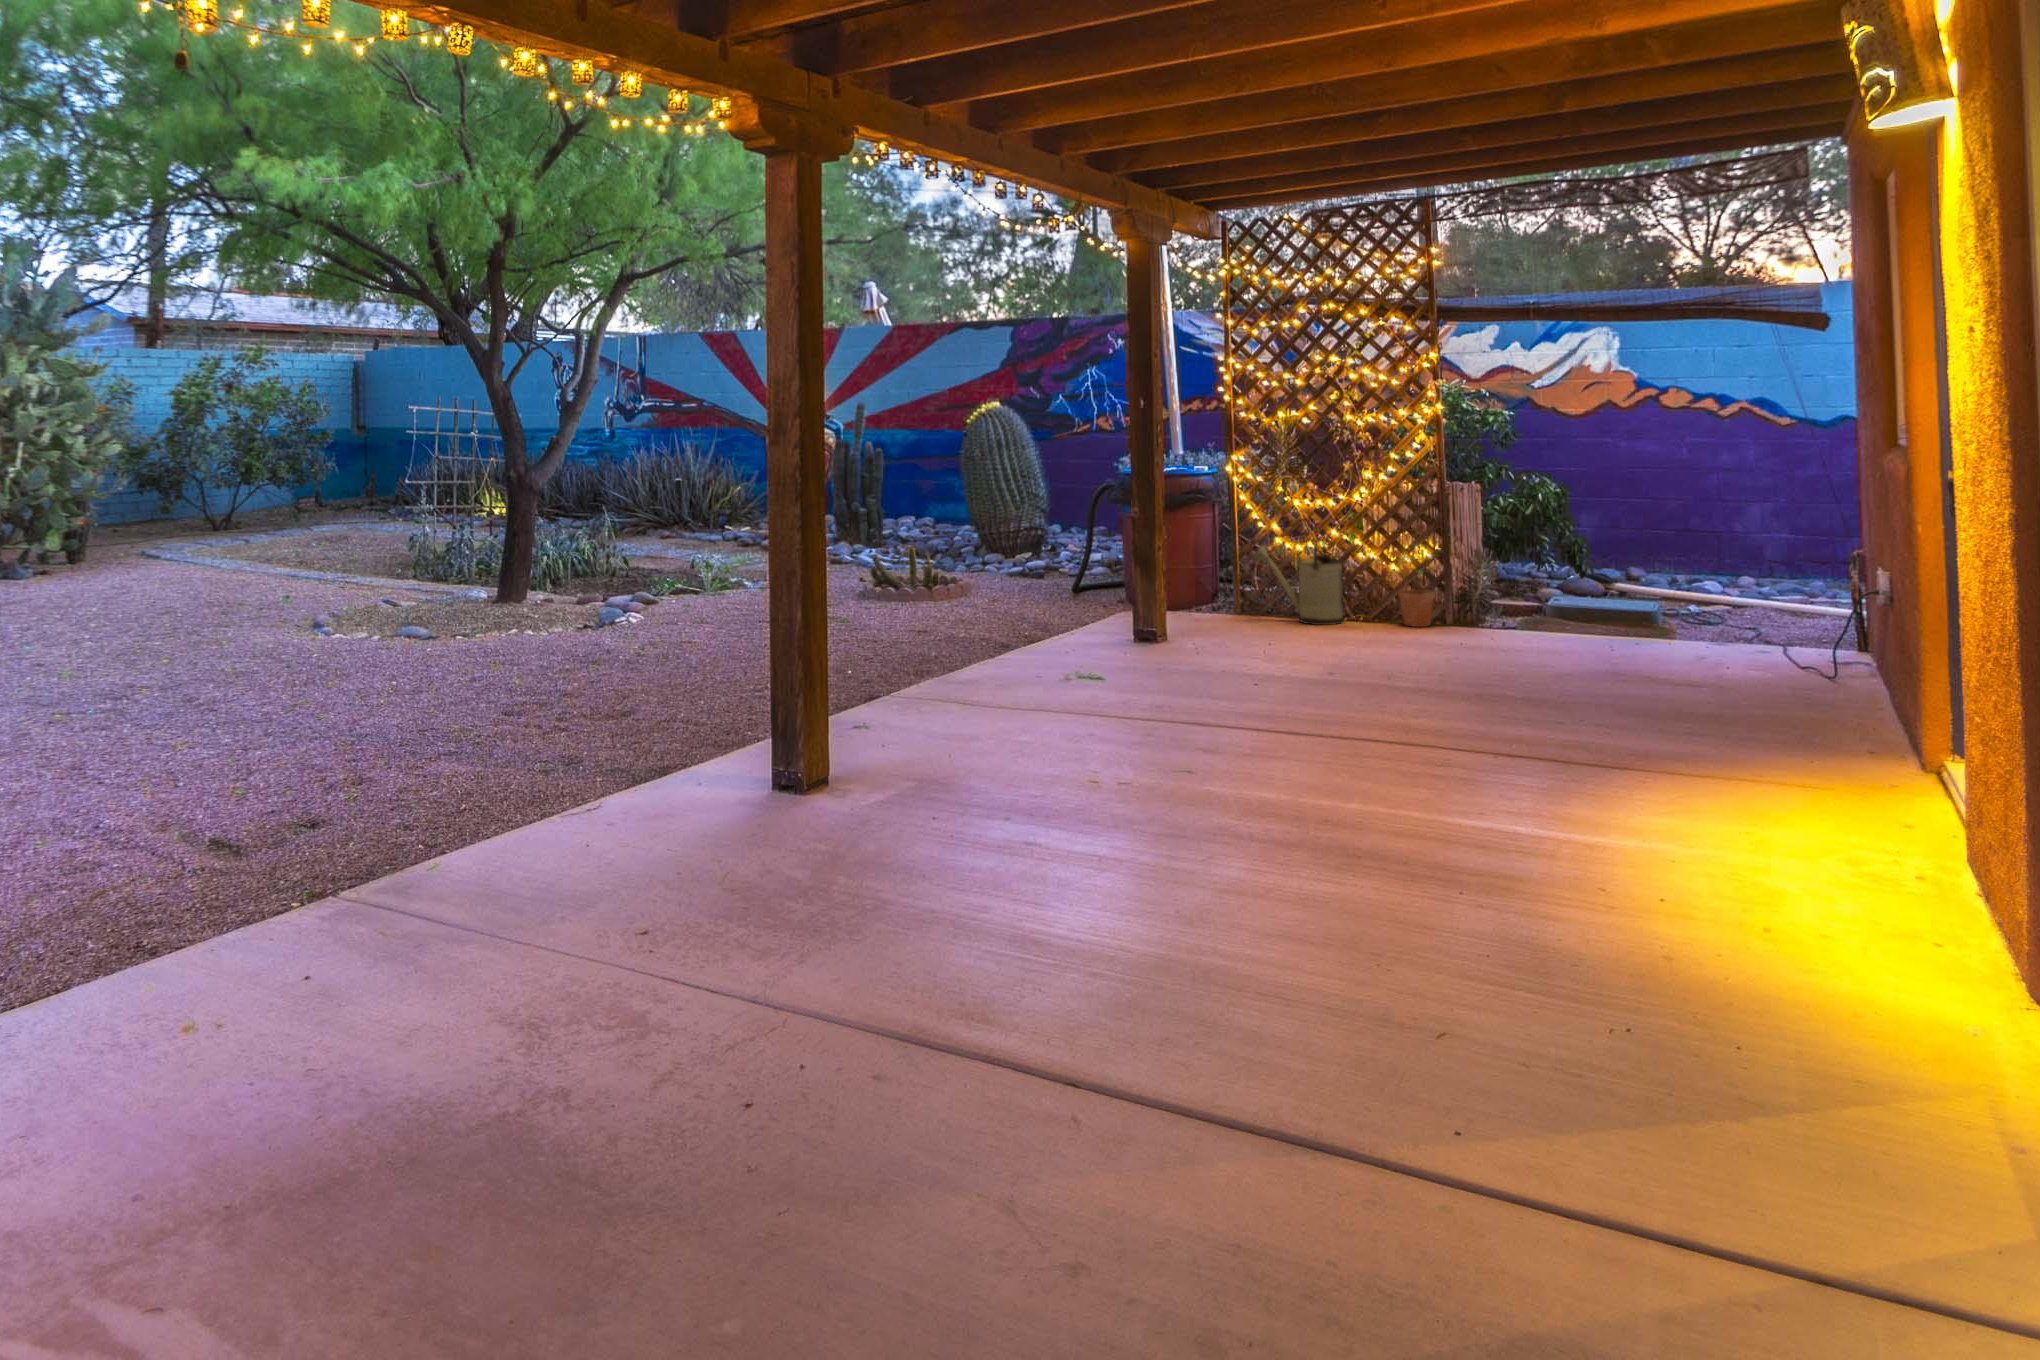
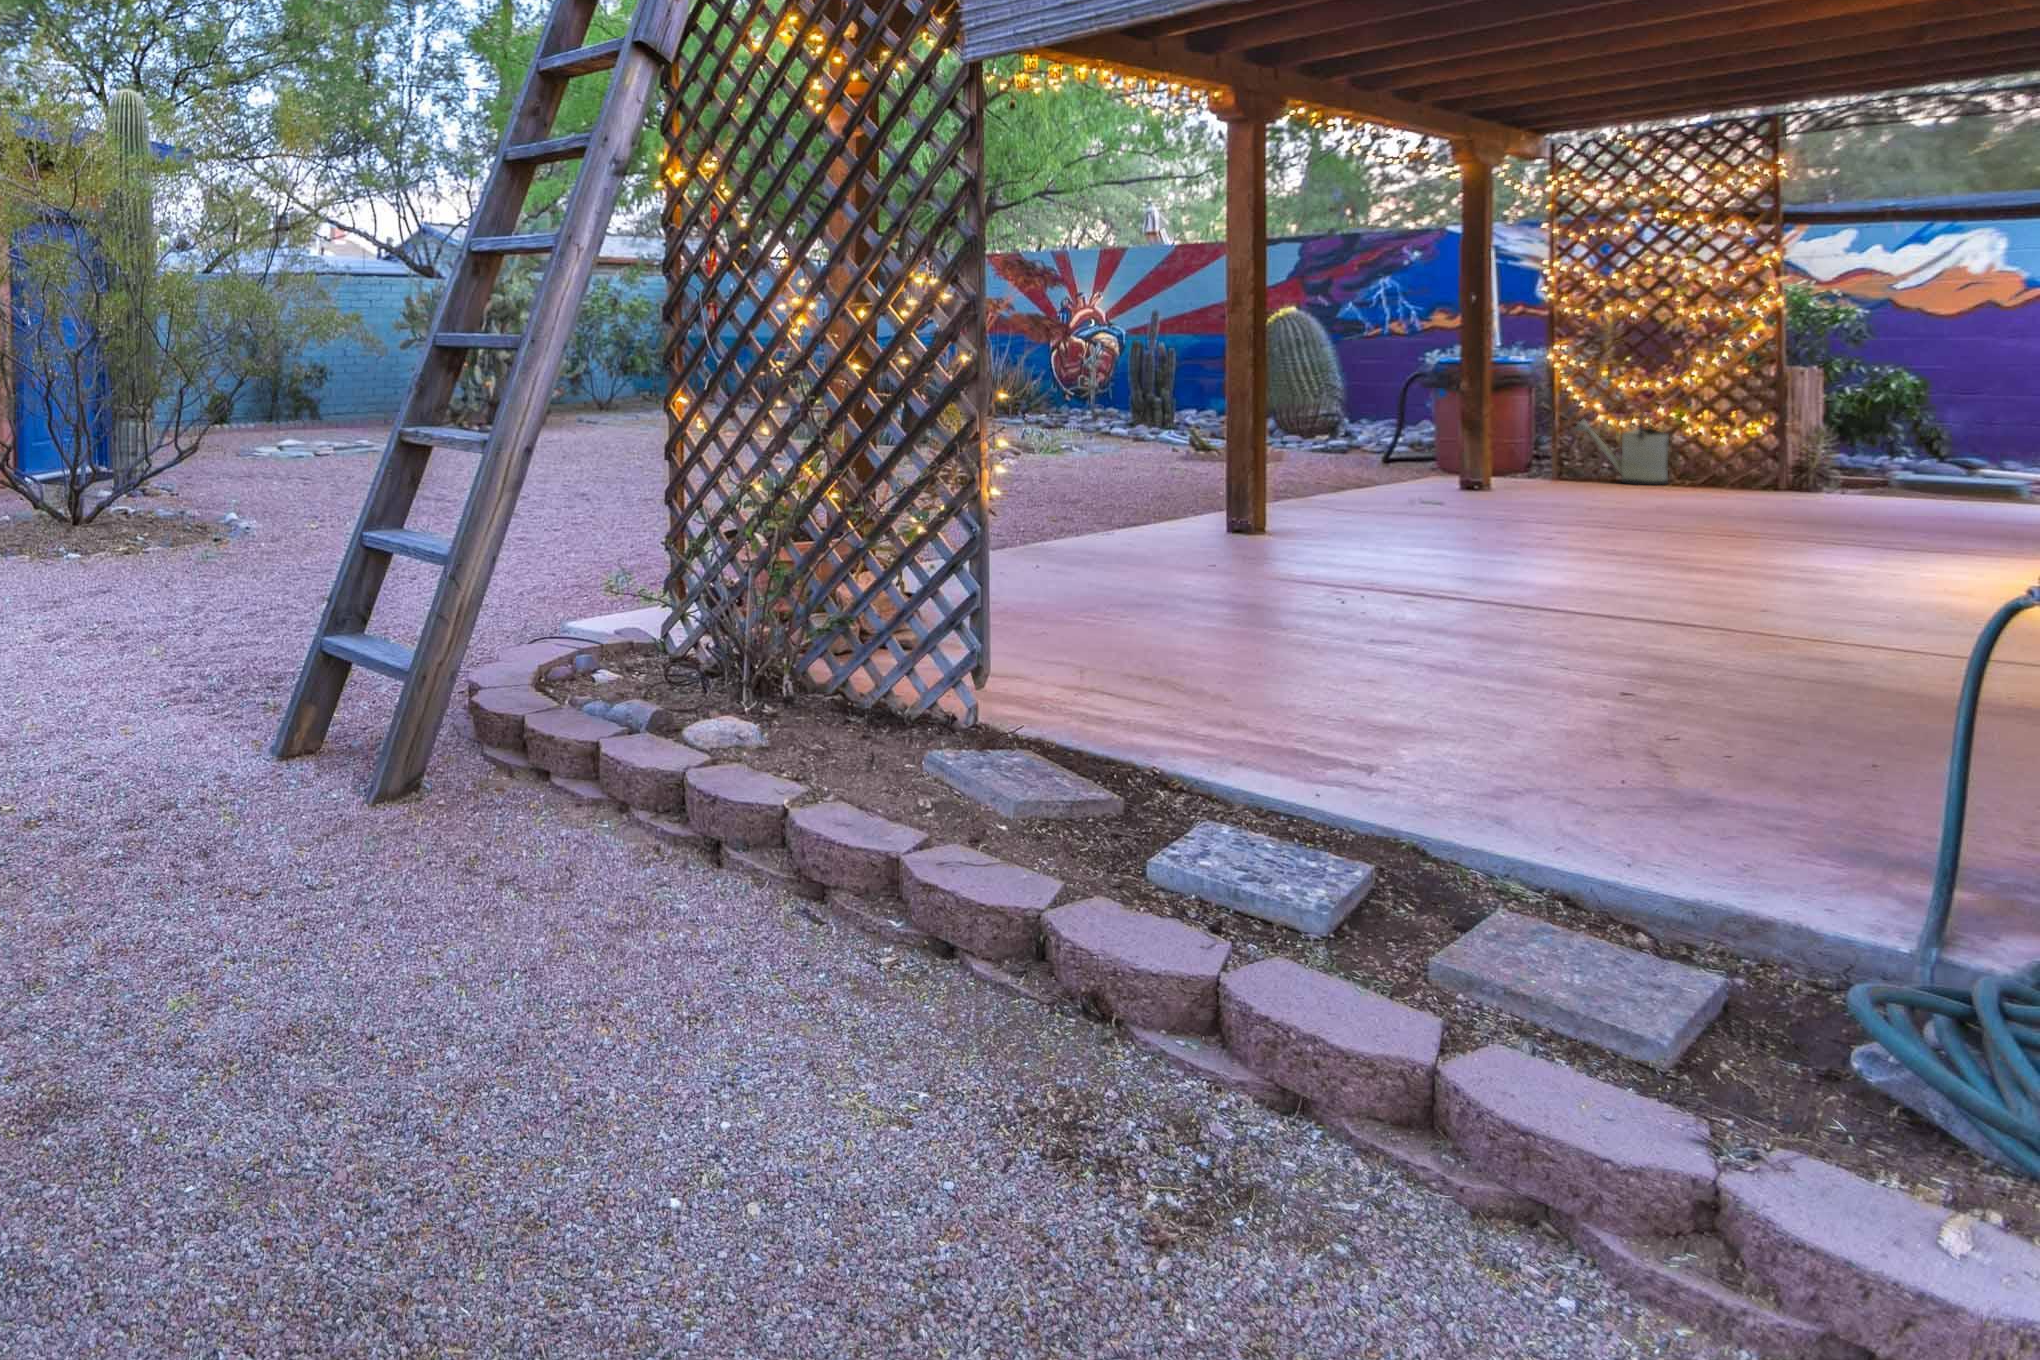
potted plant: present [1394,522,1435,627] -> none [1724,400,1771,489]

